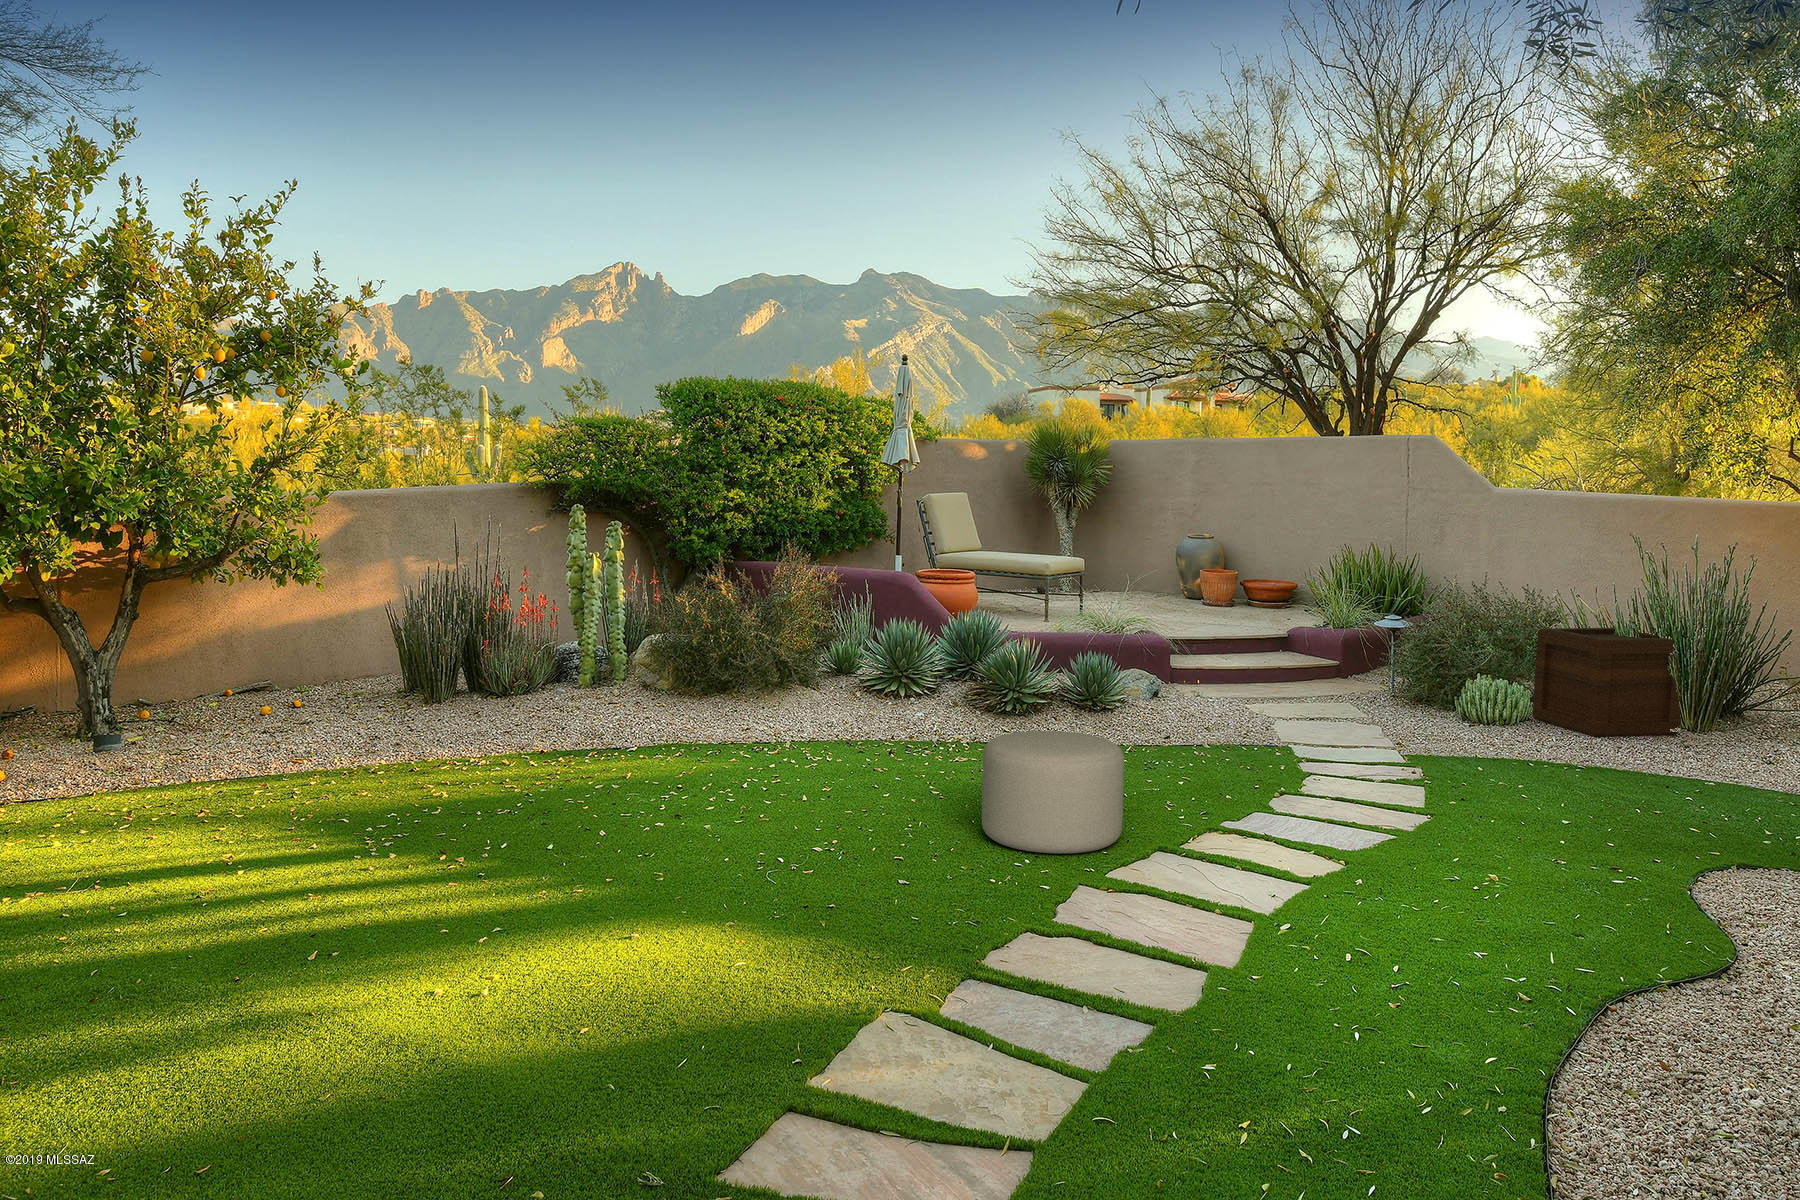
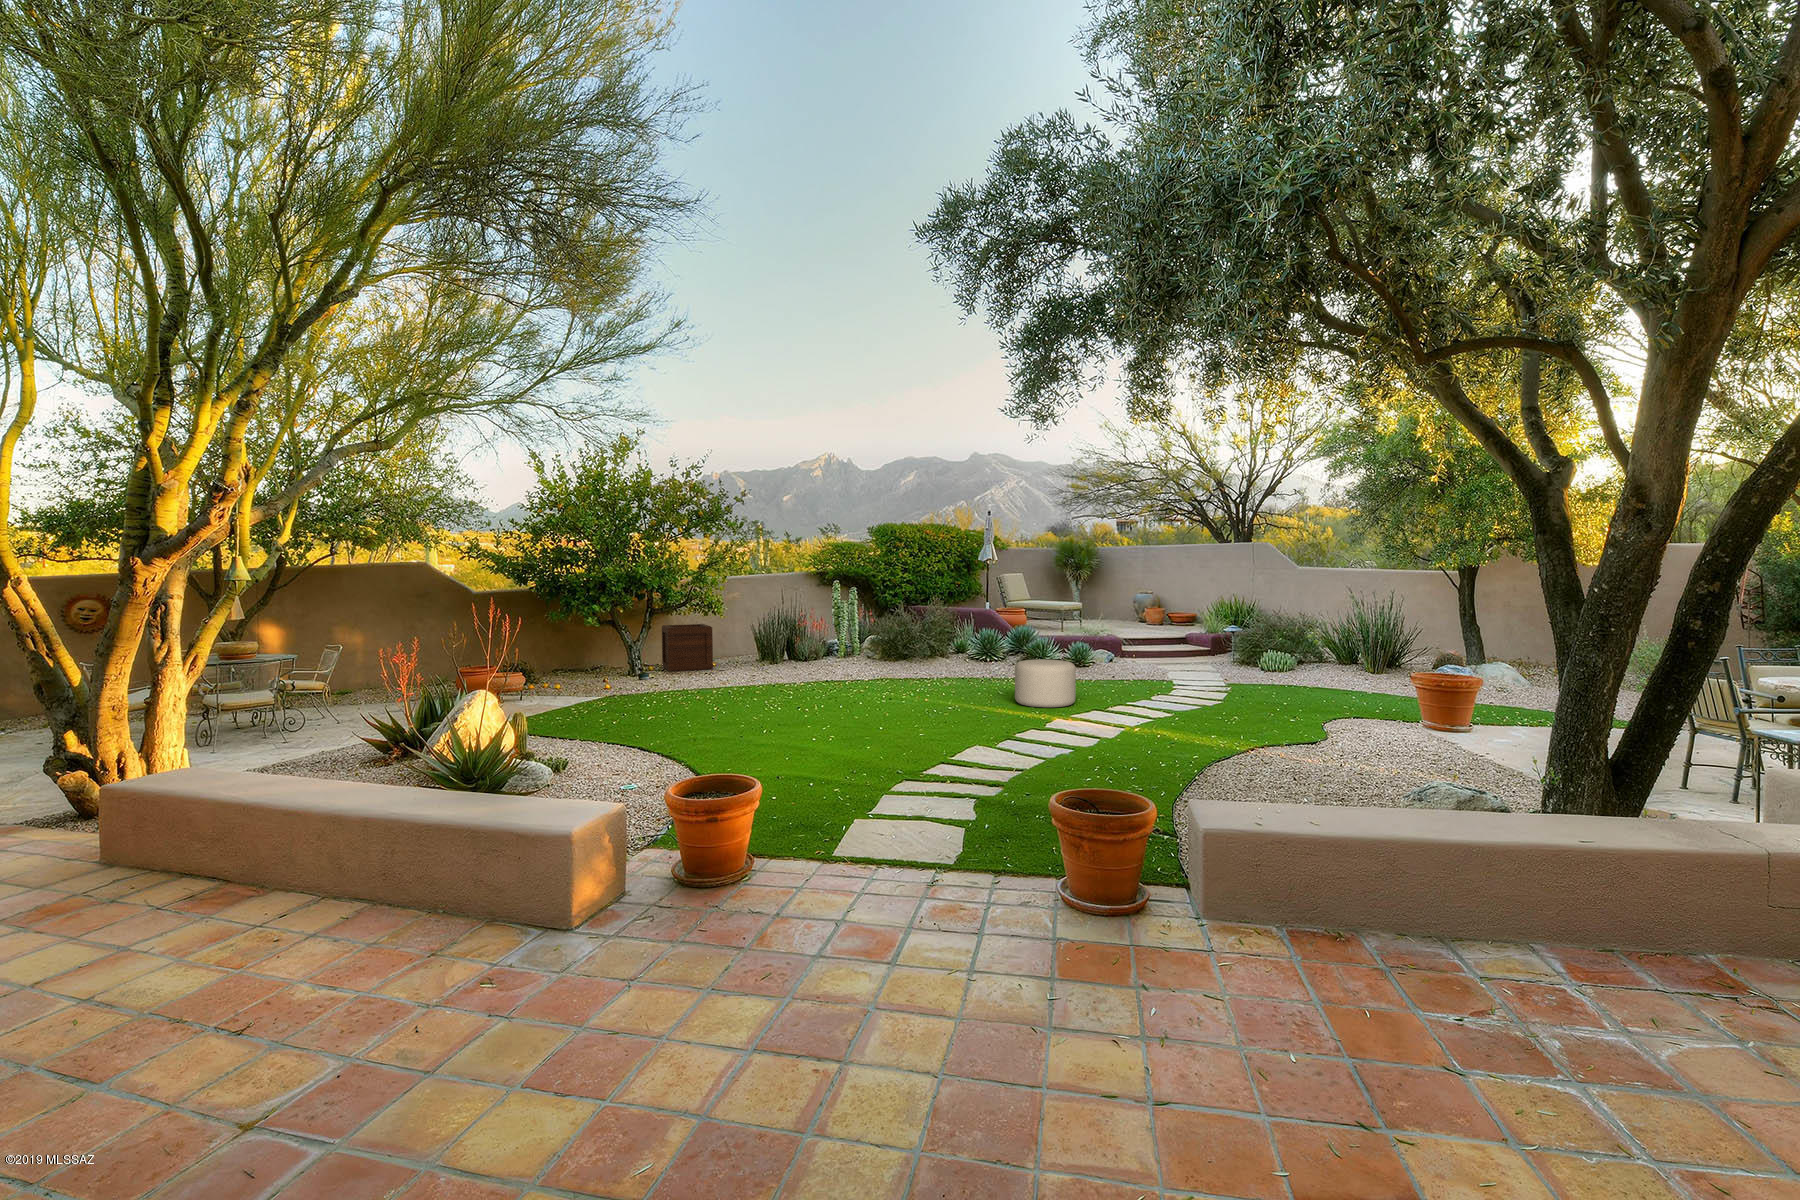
wooden crate: present [1532,628,1681,737] -> present [662,624,713,672]

